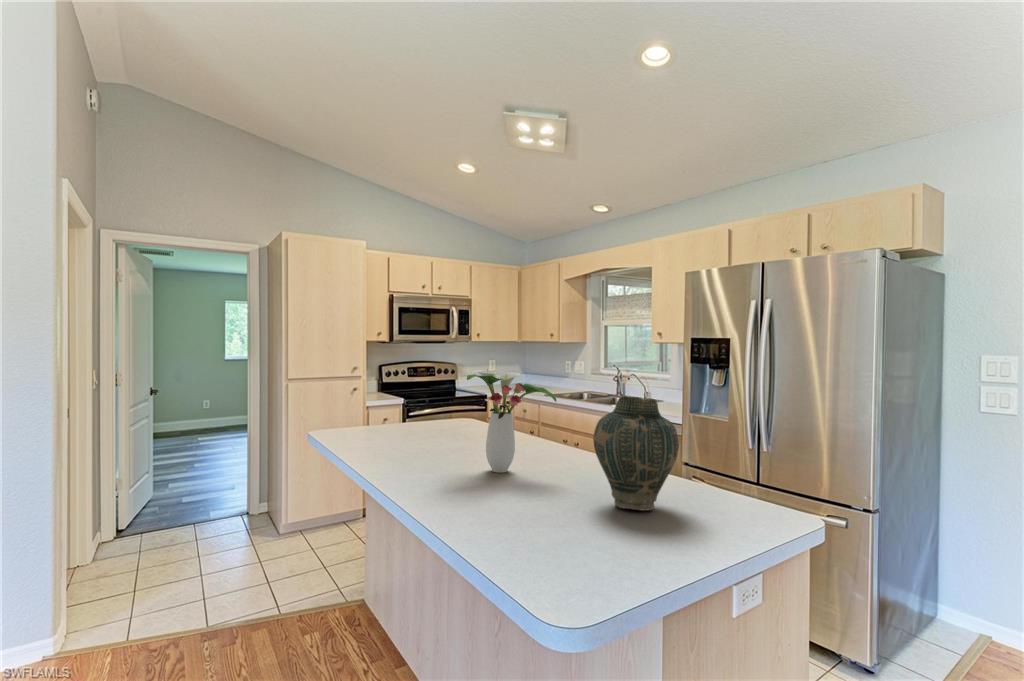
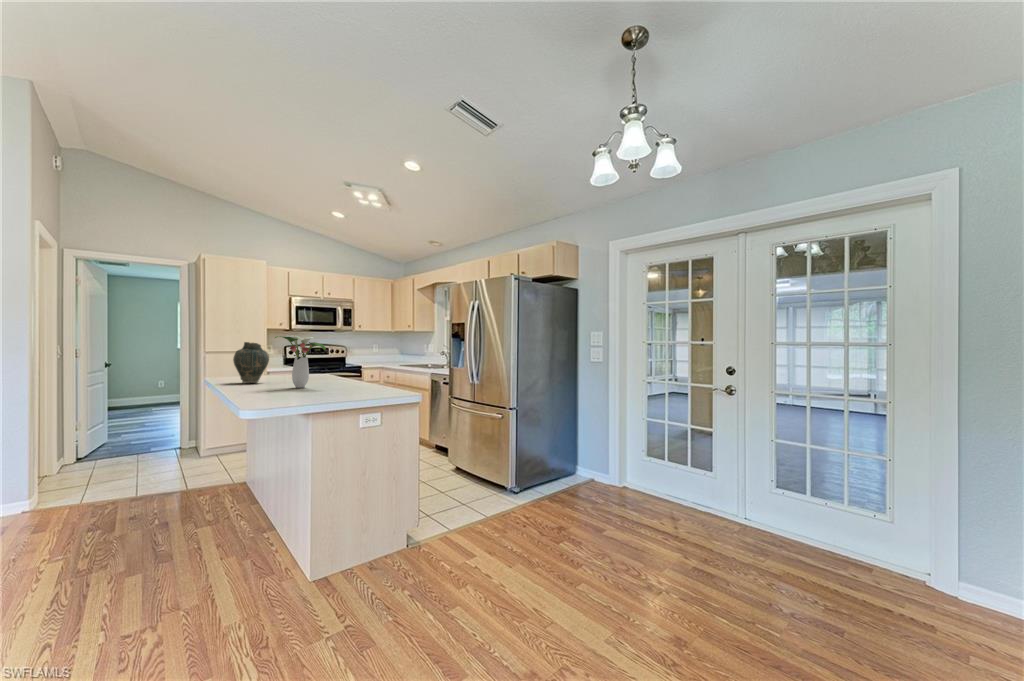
vase: present [593,396,679,511] -> present [233,342,269,383]

